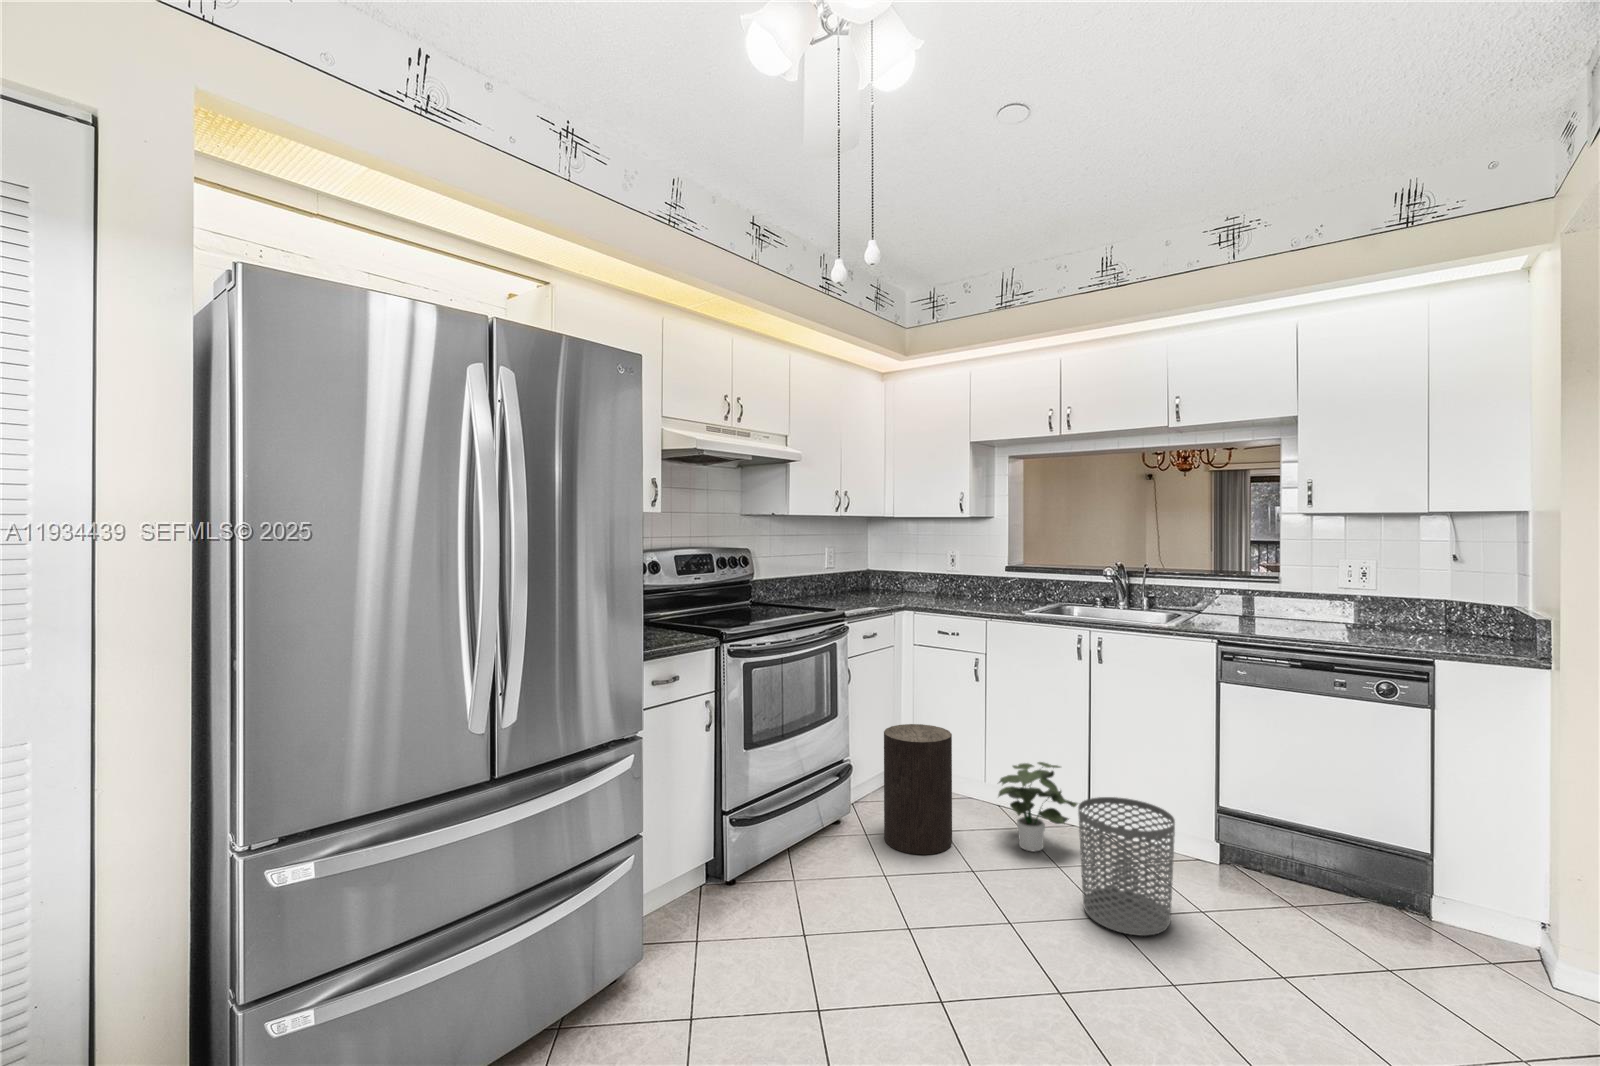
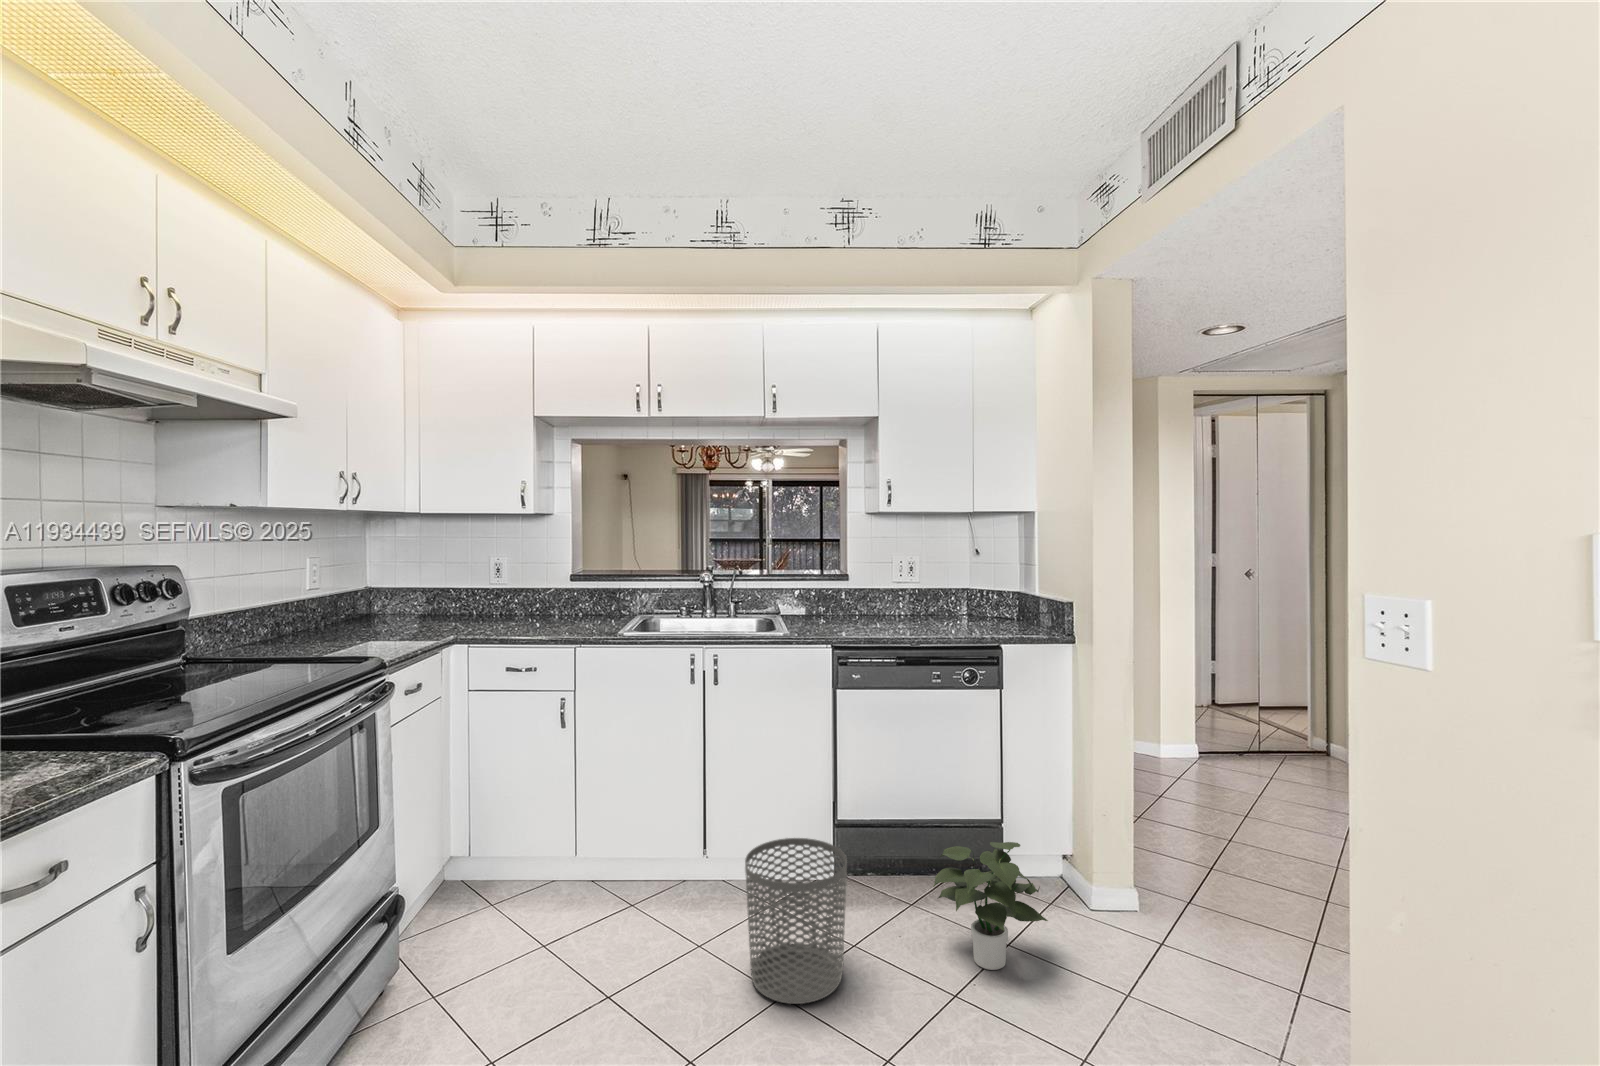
stool: present [884,724,952,854] -> none [460,801,562,999]
potted plant: present [998,762,1078,852] -> present [933,842,1048,970]

